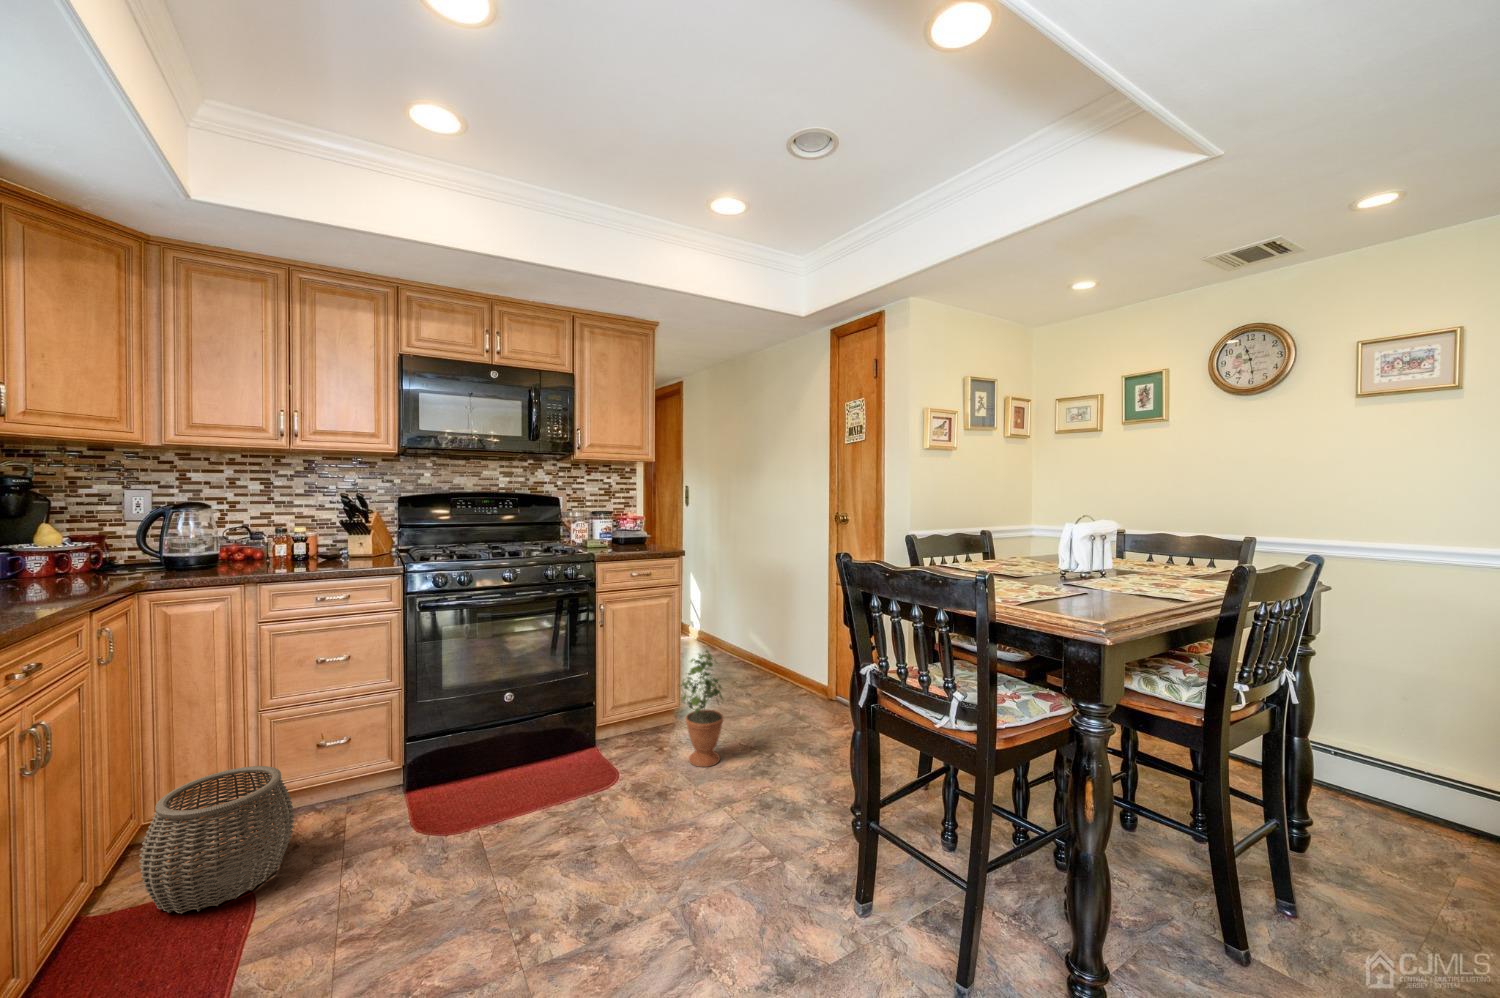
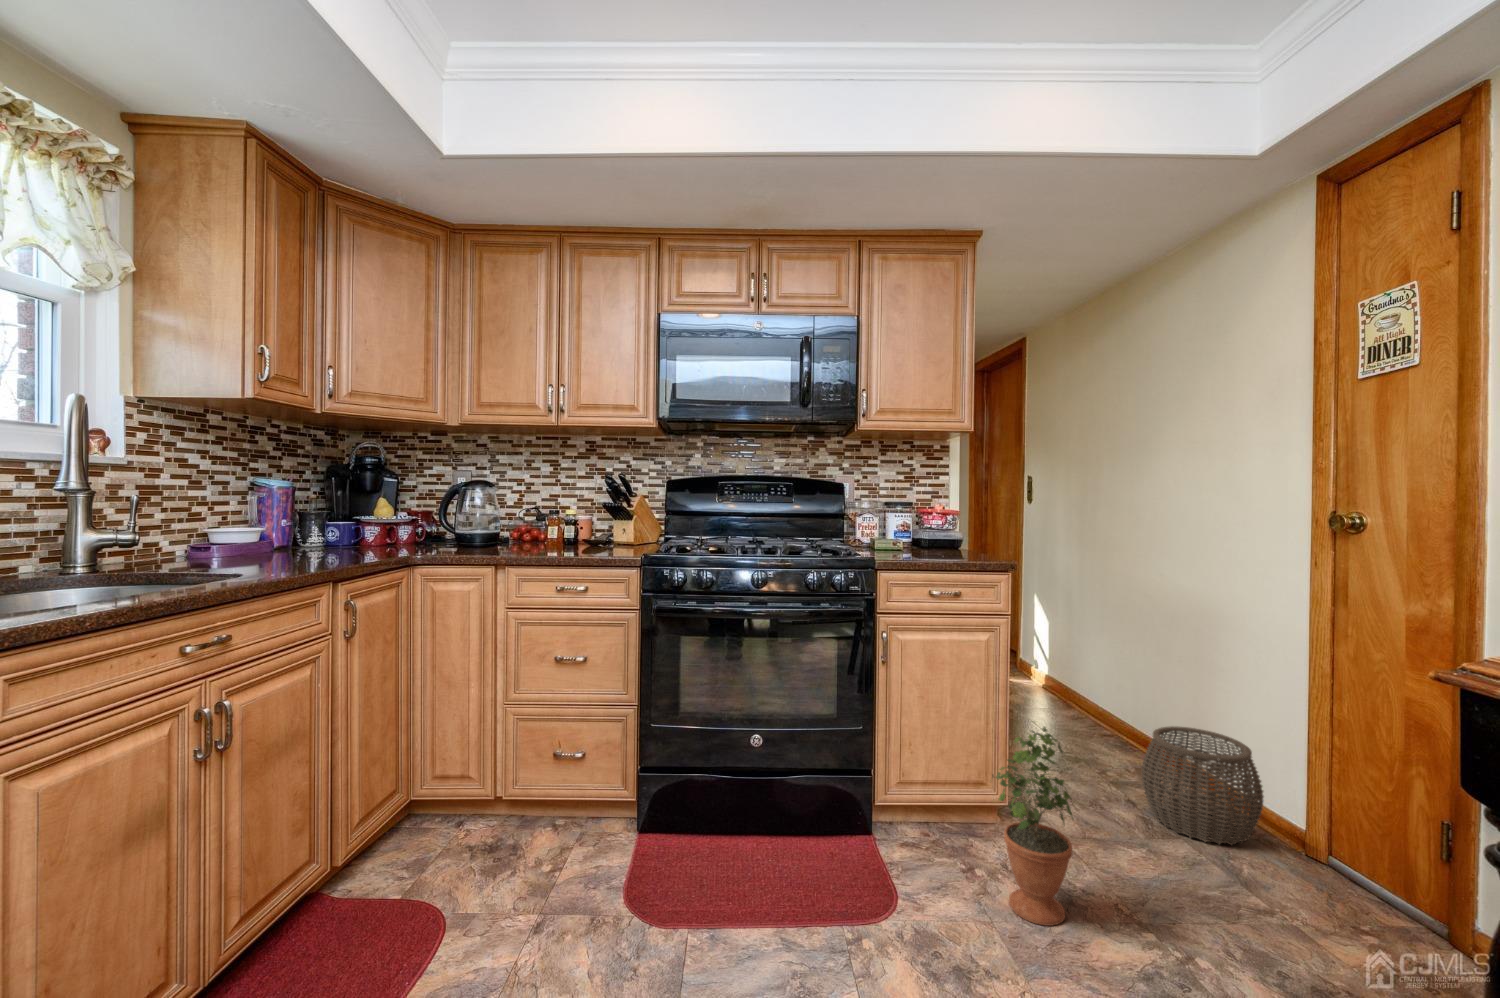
woven basket: present [139,766,294,914] -> present [1142,726,1264,845]

